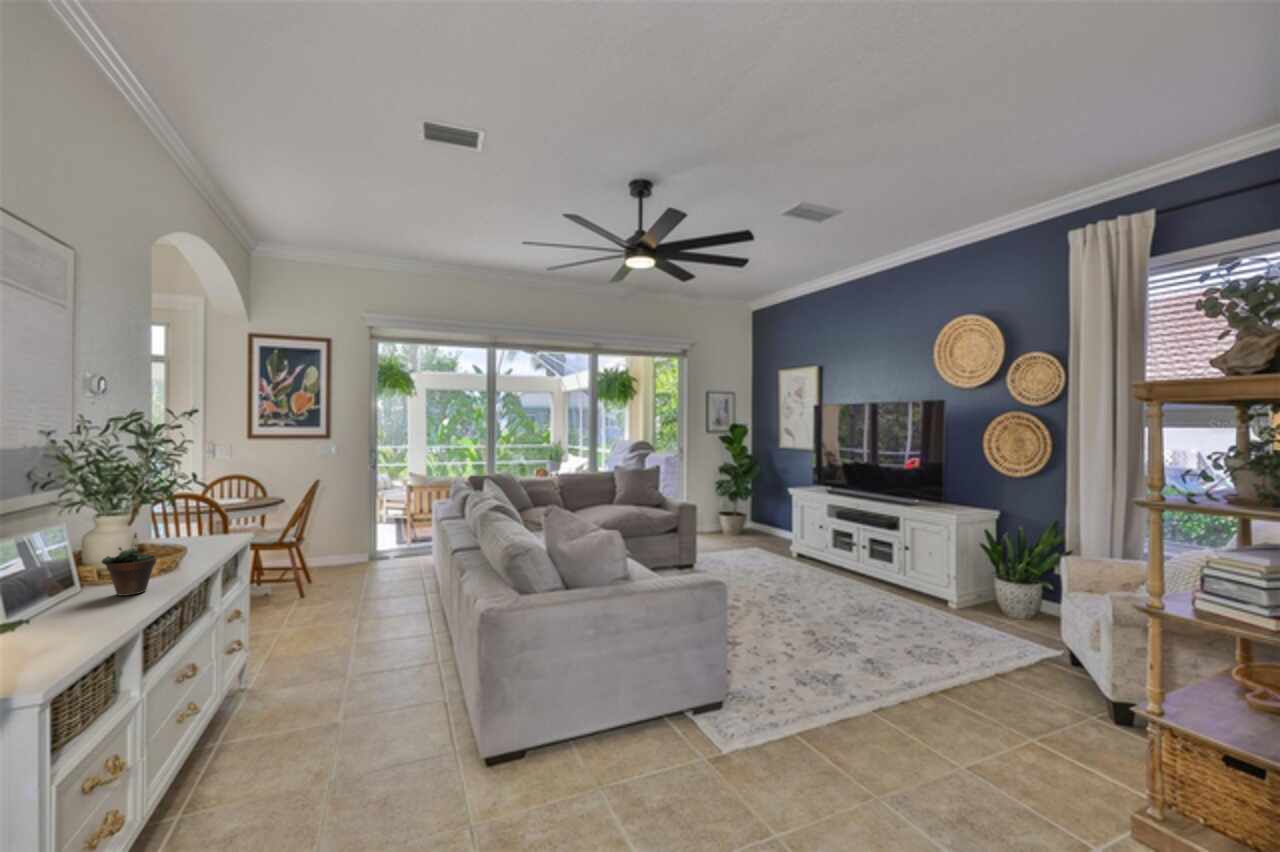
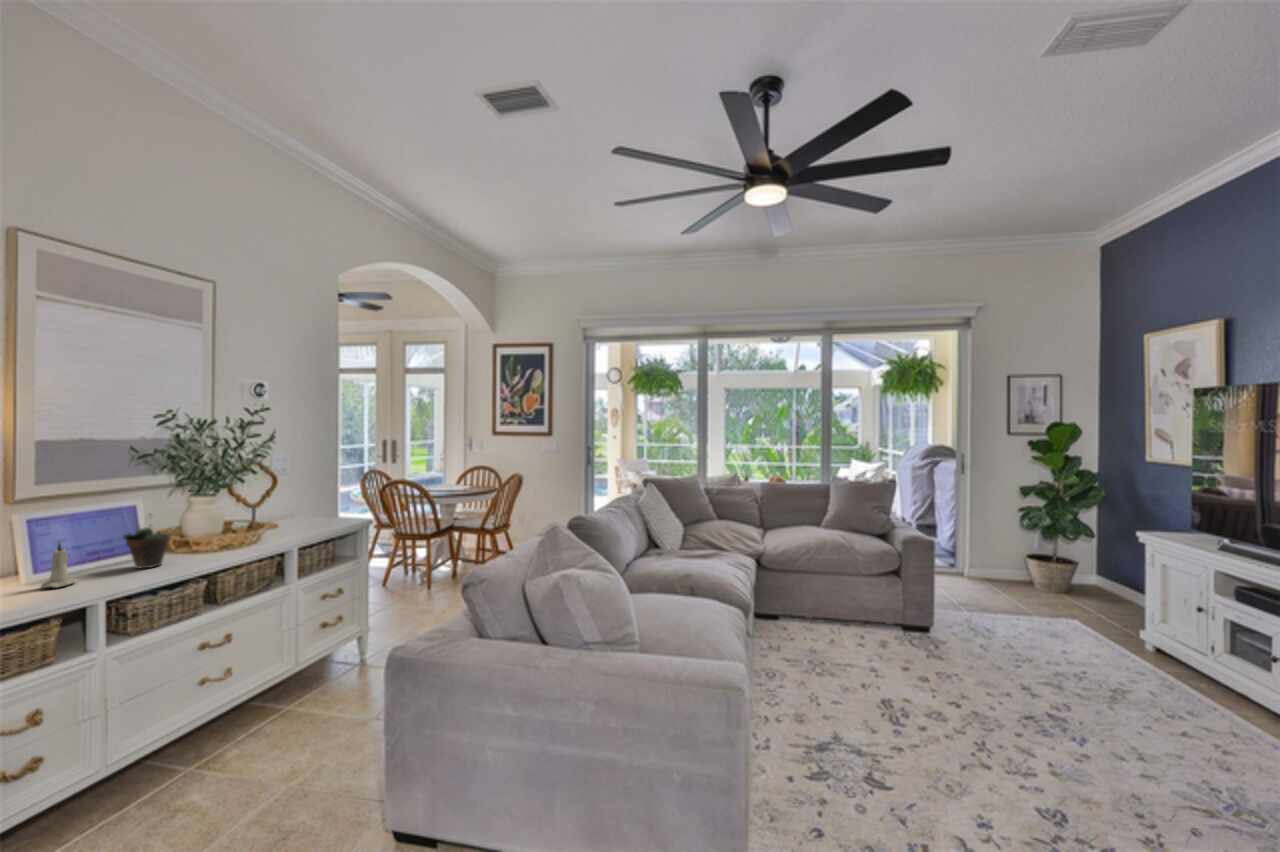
candle: none [62,566,100,622] -> present [41,542,77,588]

